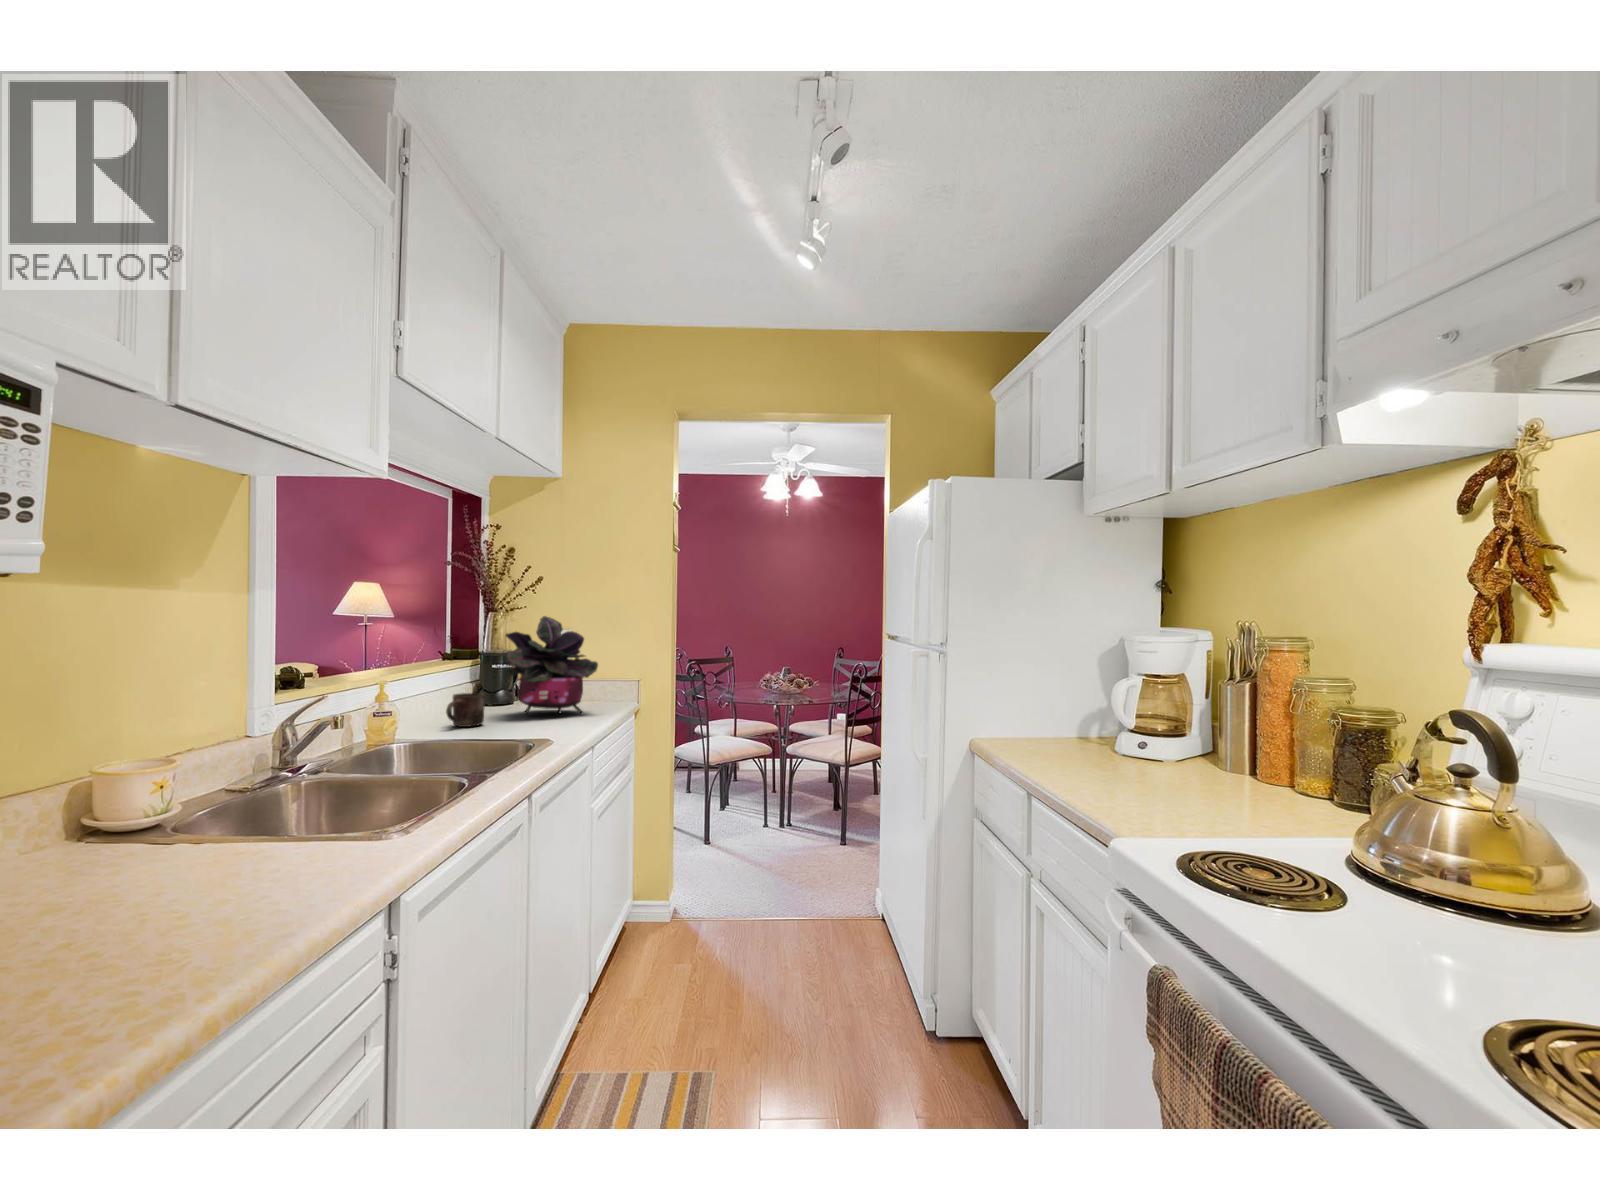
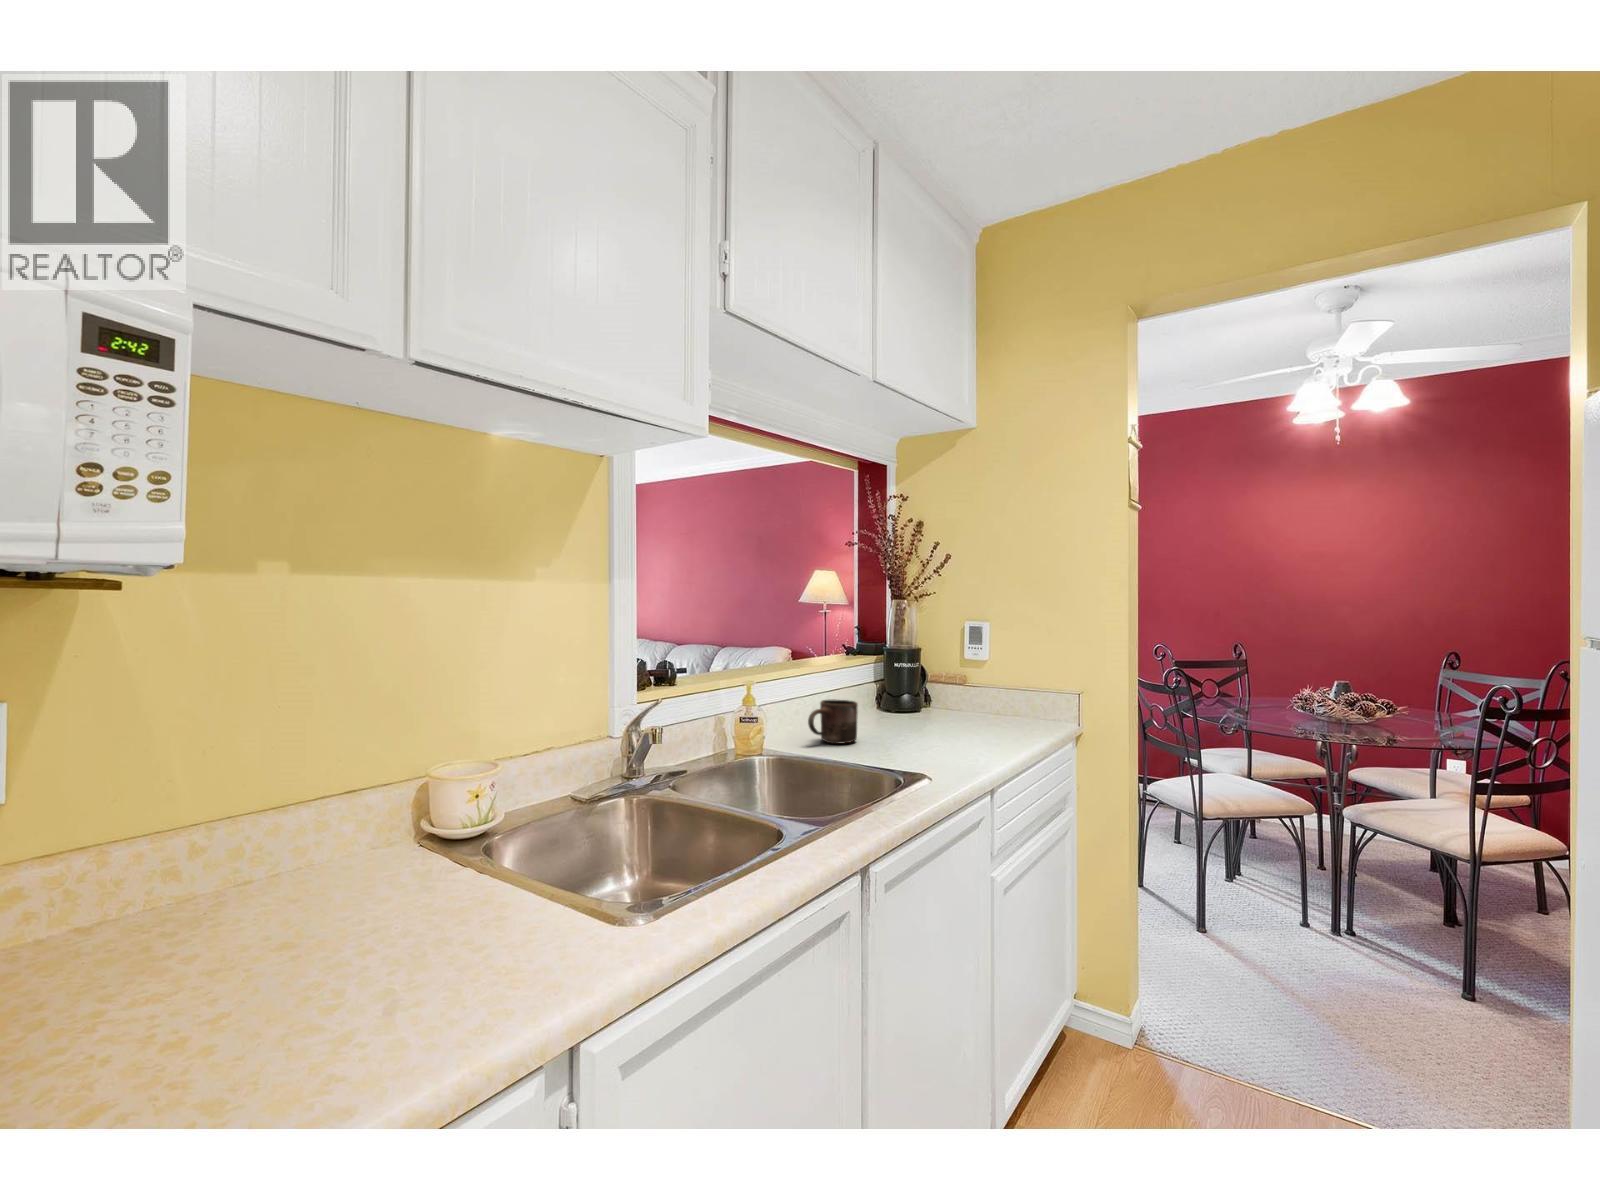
potted plant: present [505,616,598,714] -> none [887,603,1012,738]

